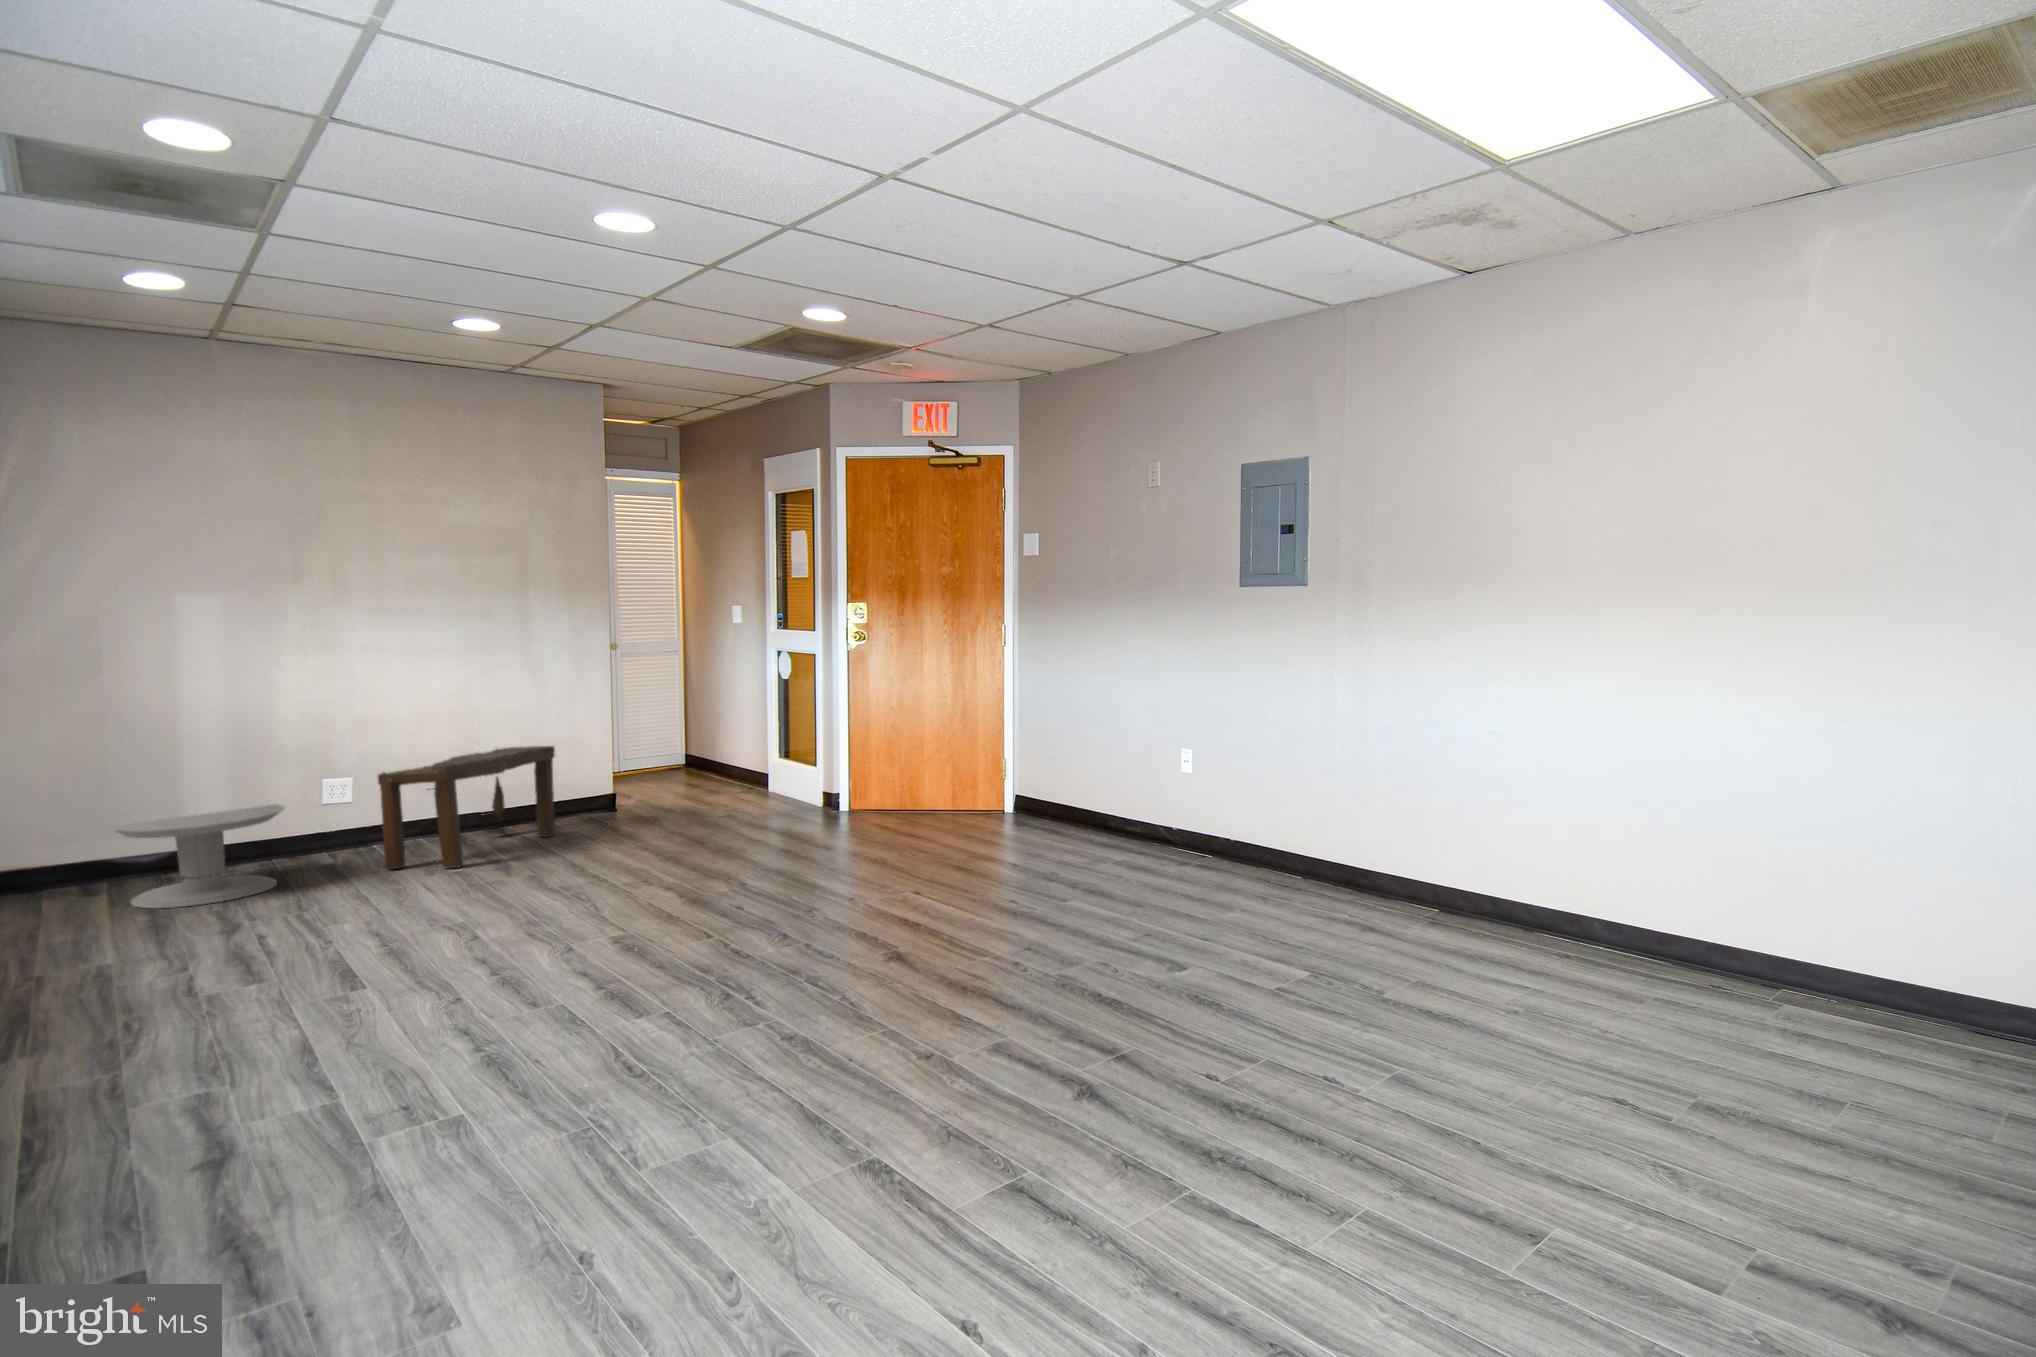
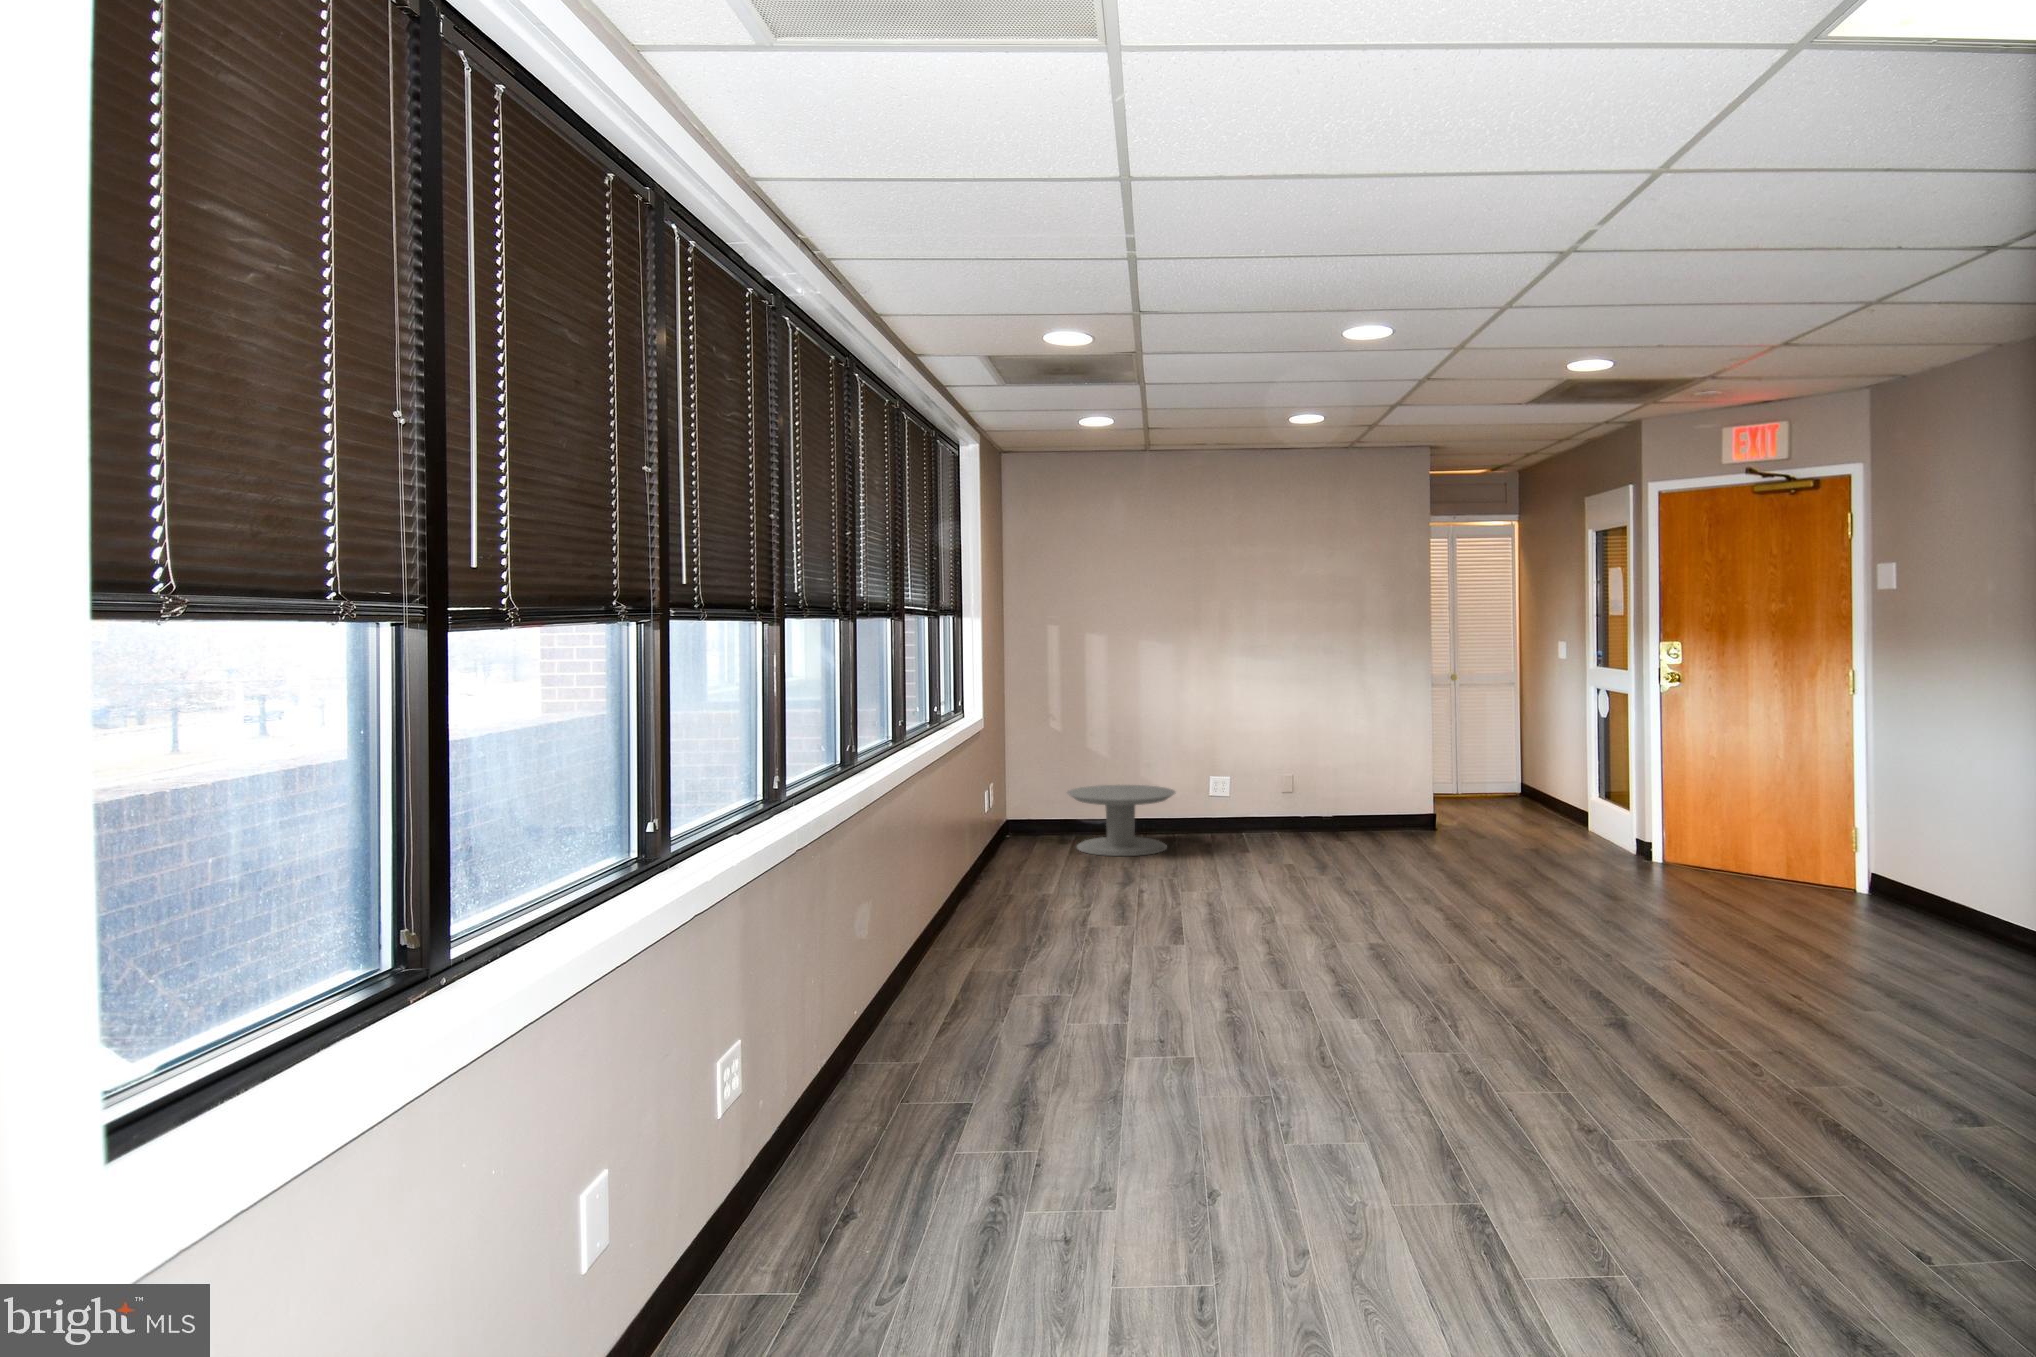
bench: present [378,746,555,869] -> none [1240,762,1384,859]

